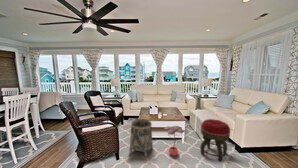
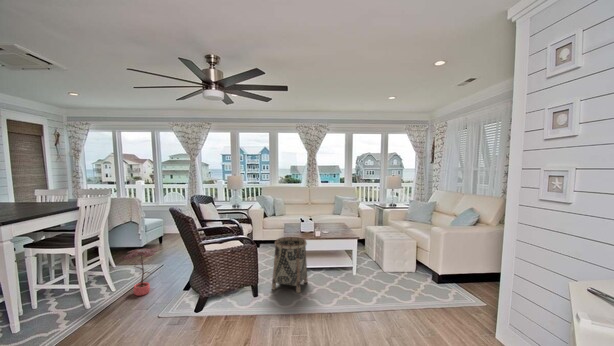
footstool: present [200,119,230,162] -> none [381,235,423,295]
potted plant: present [164,126,185,156] -> present [124,249,158,296]

